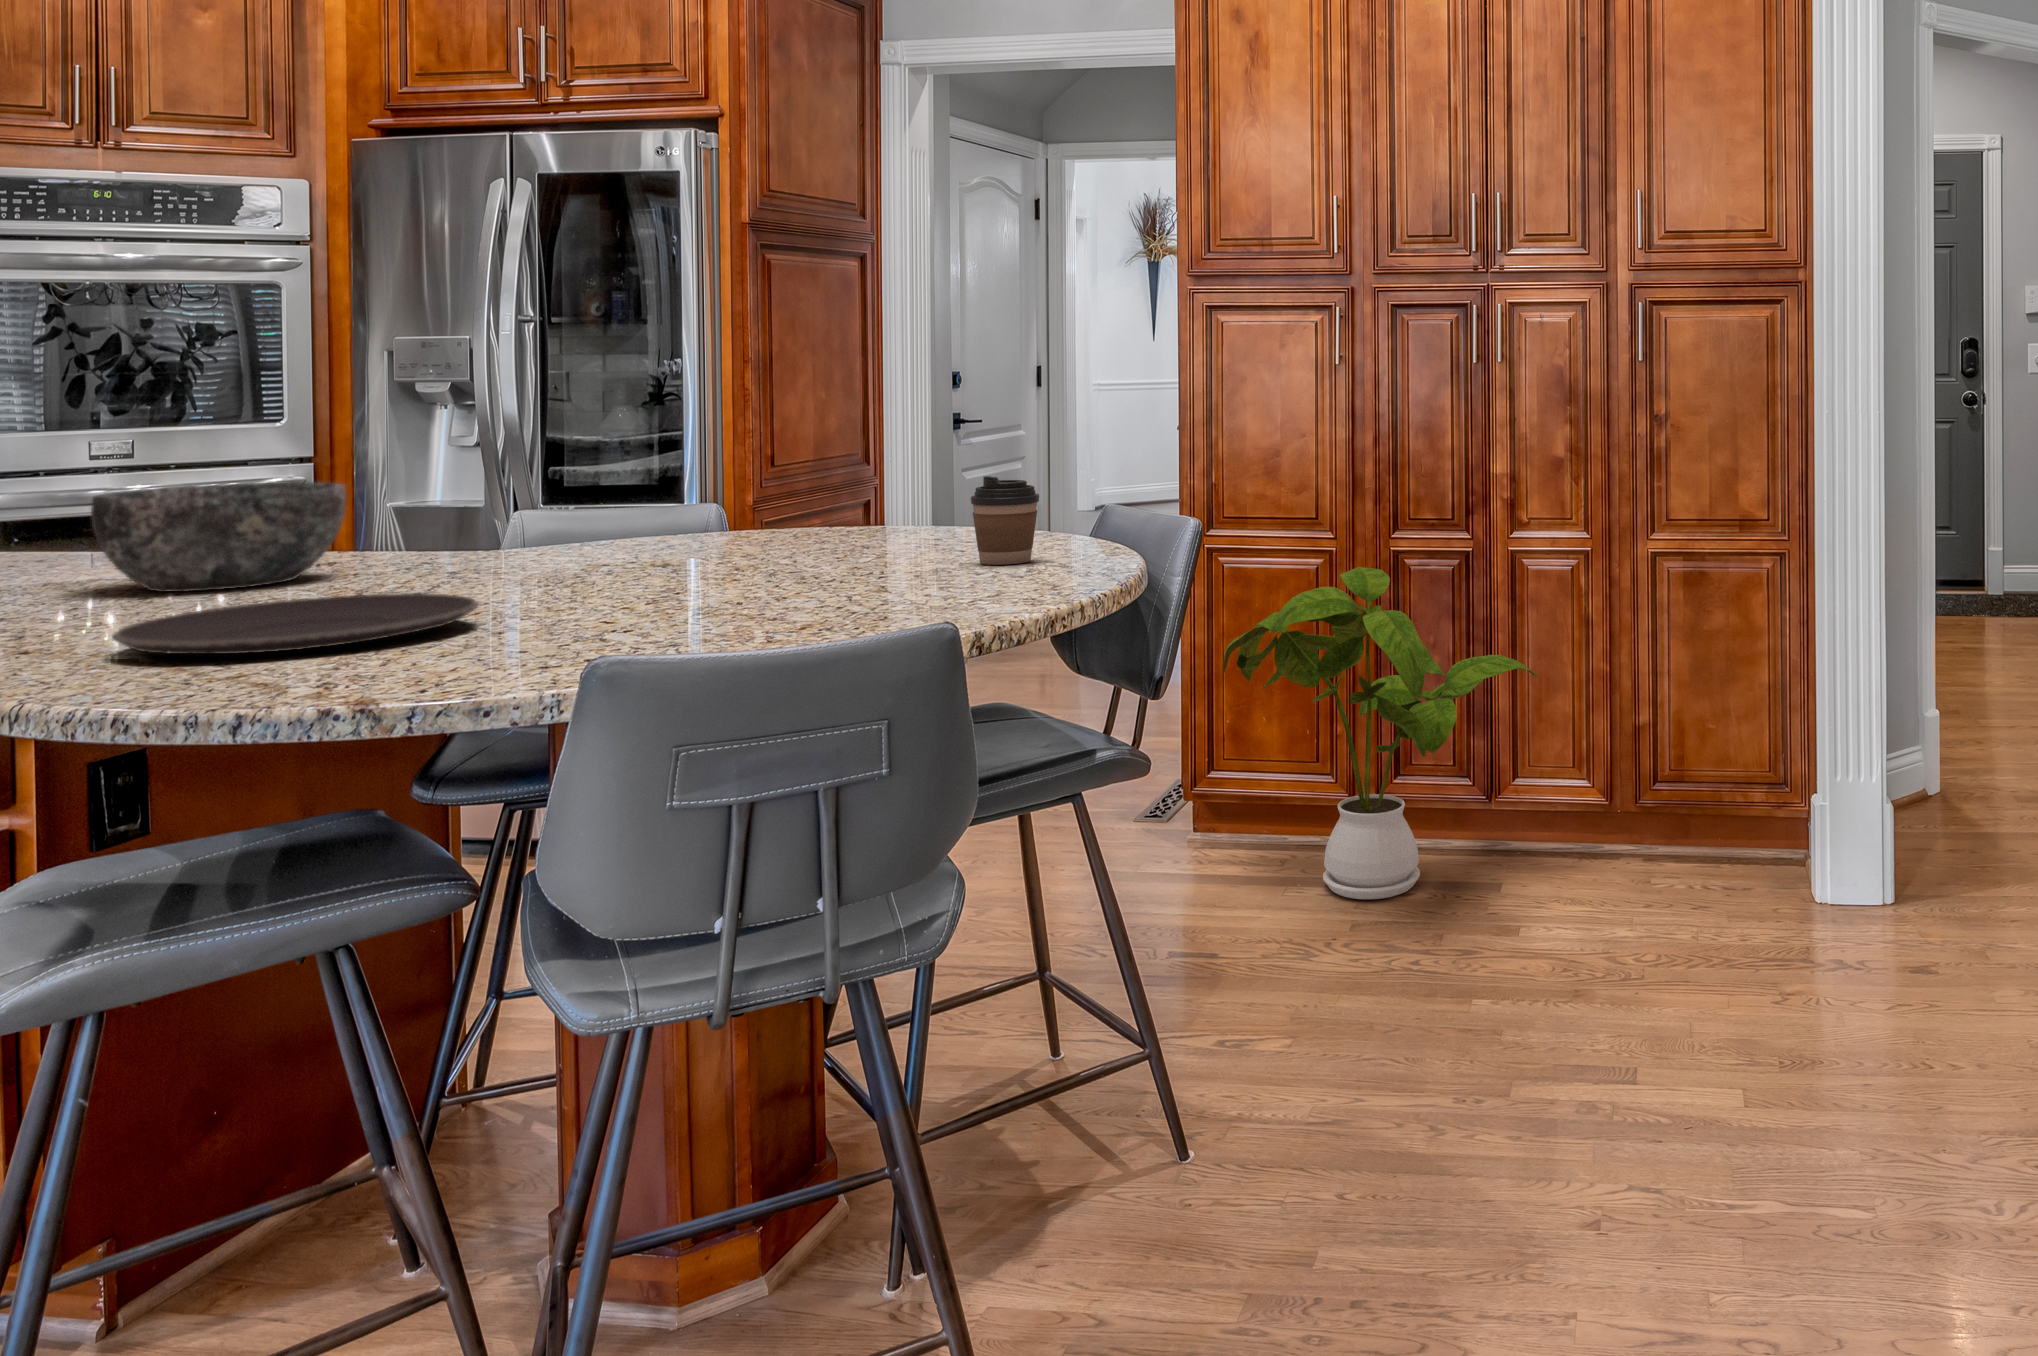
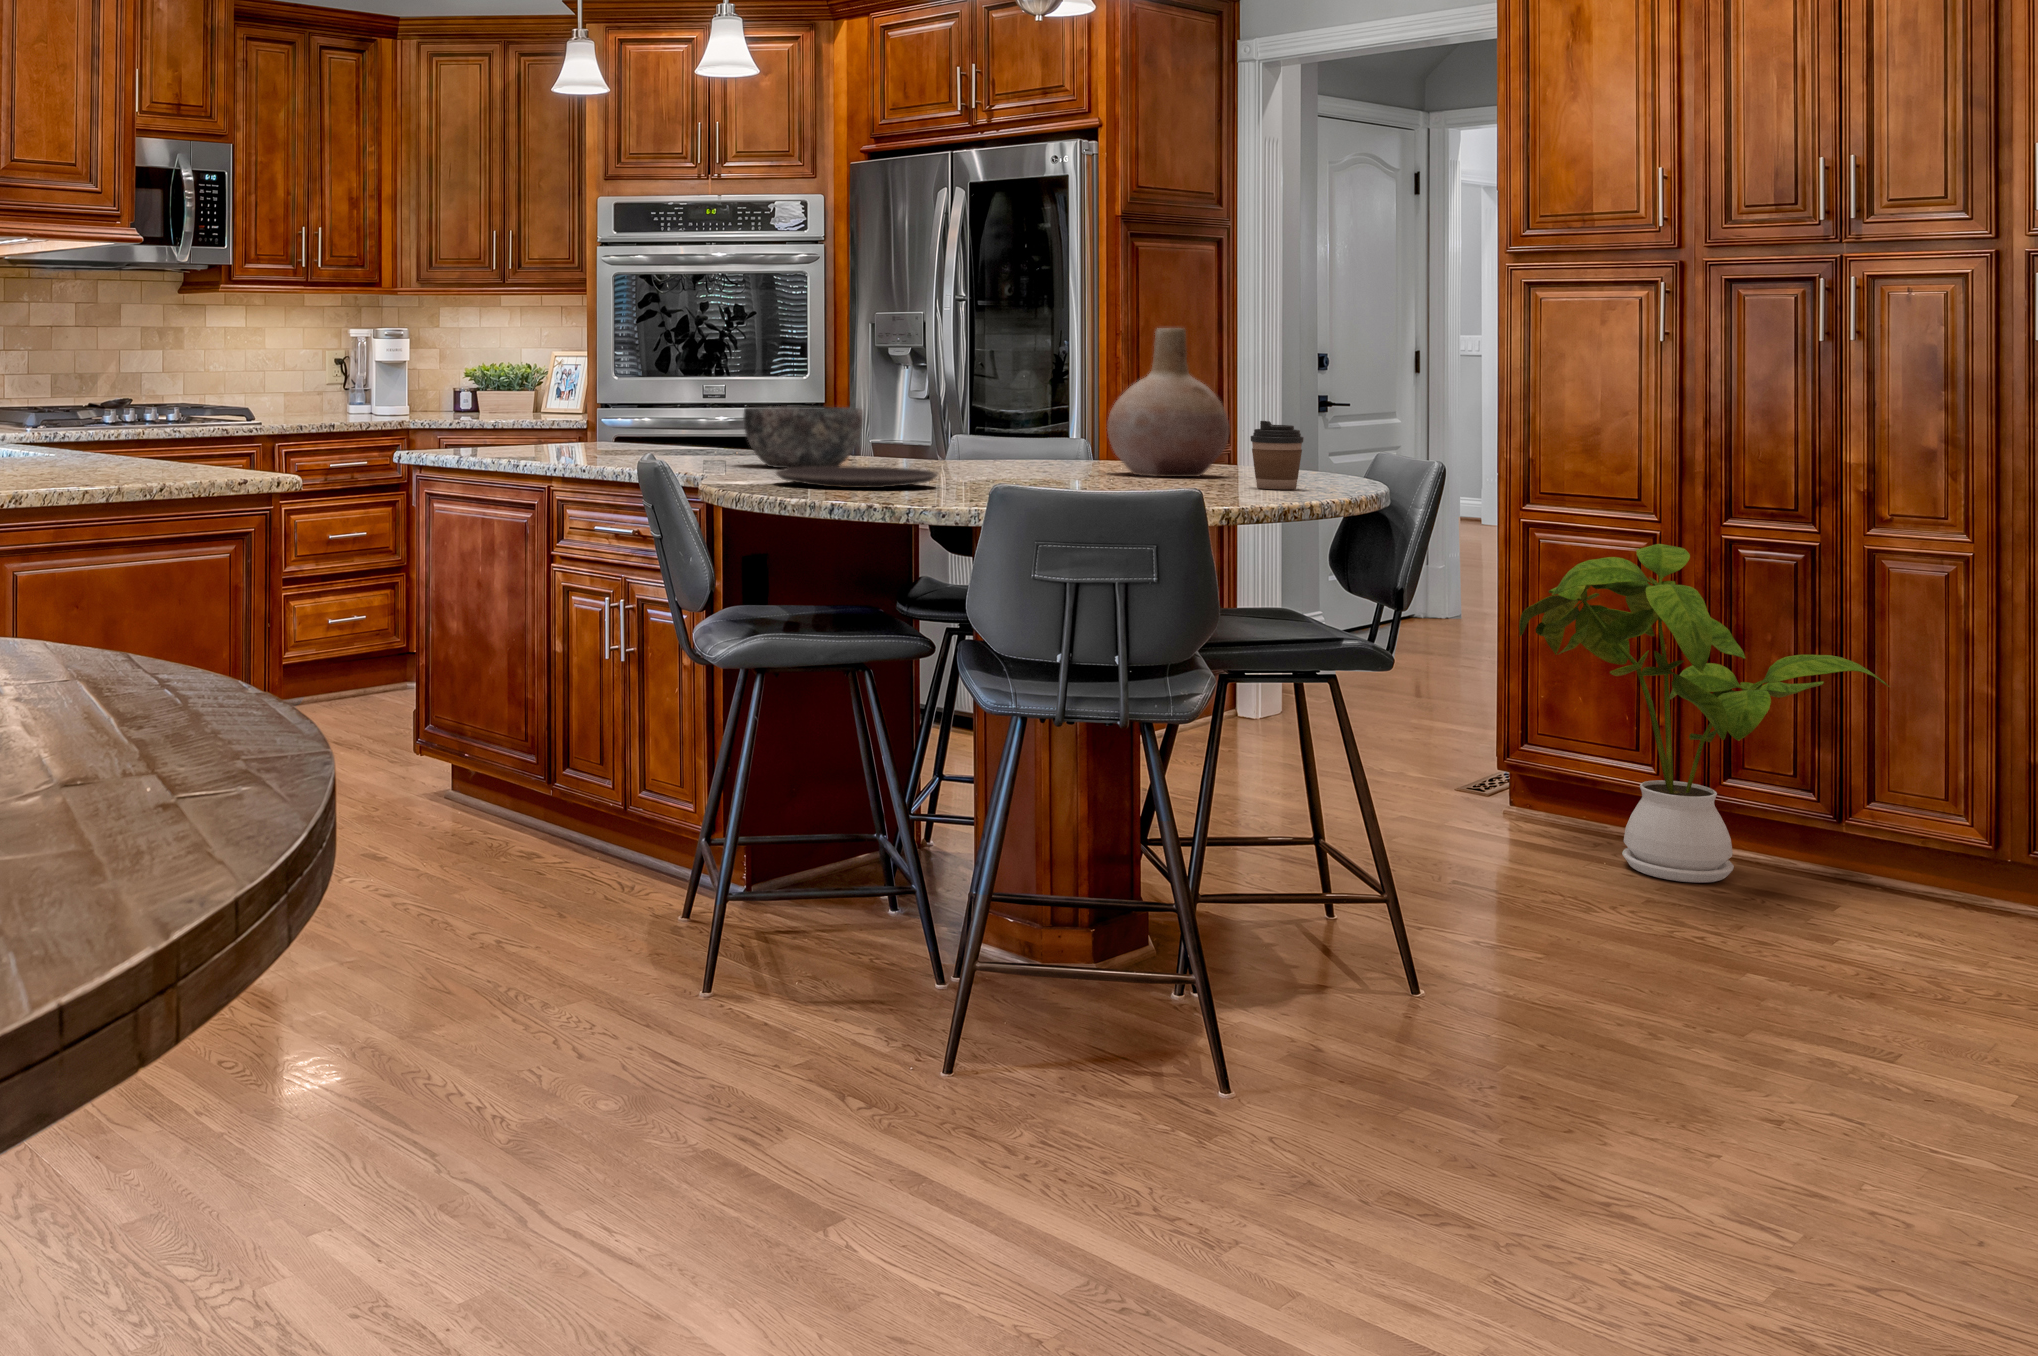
vase: none [756,356,923,550] -> present [1107,328,1230,477]

